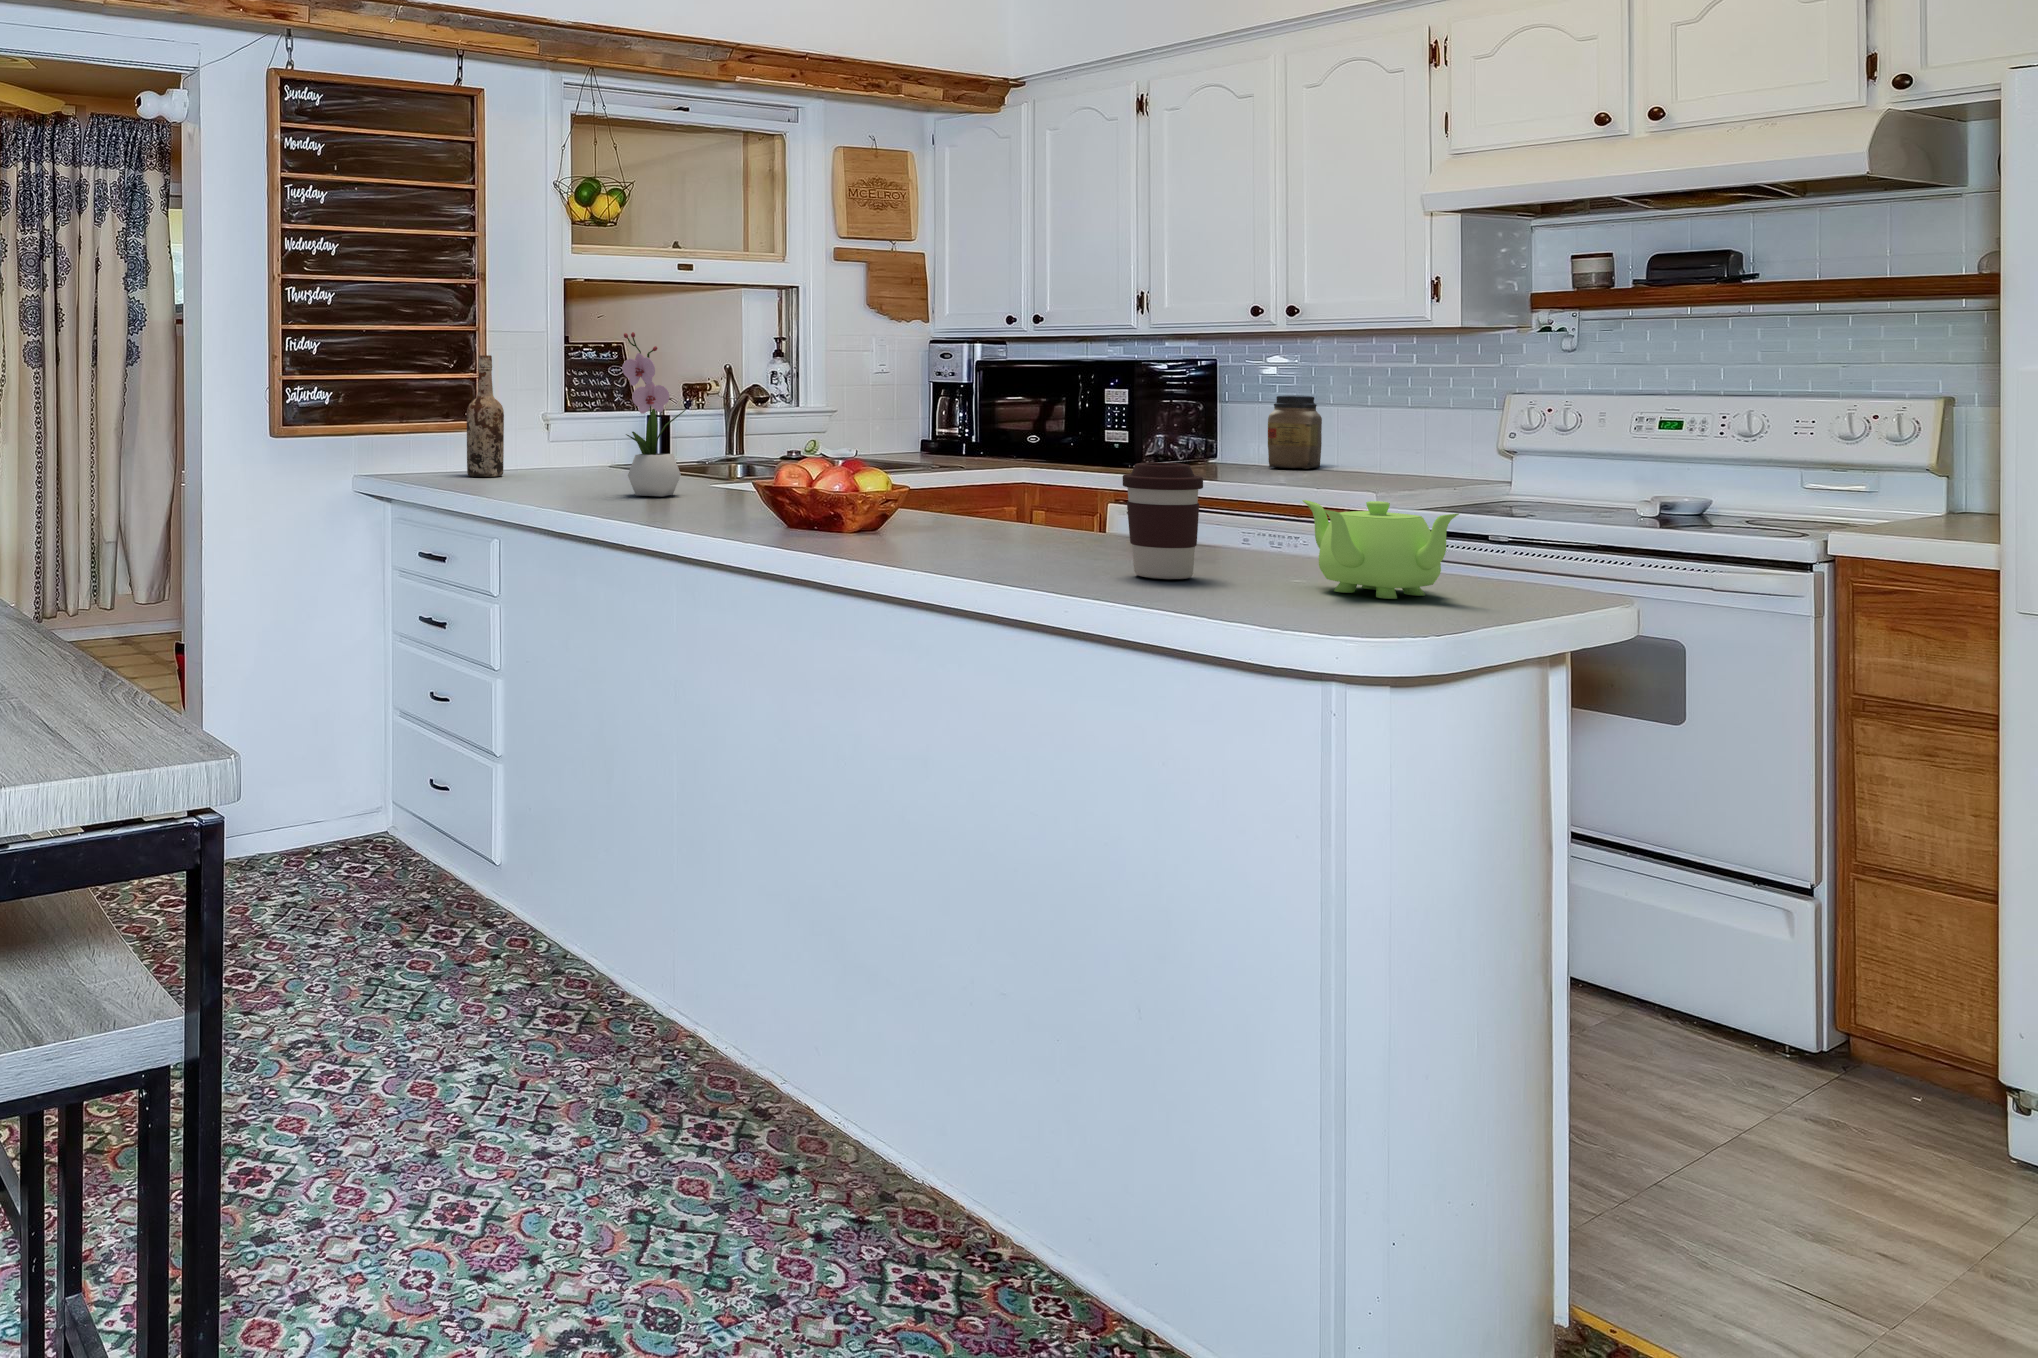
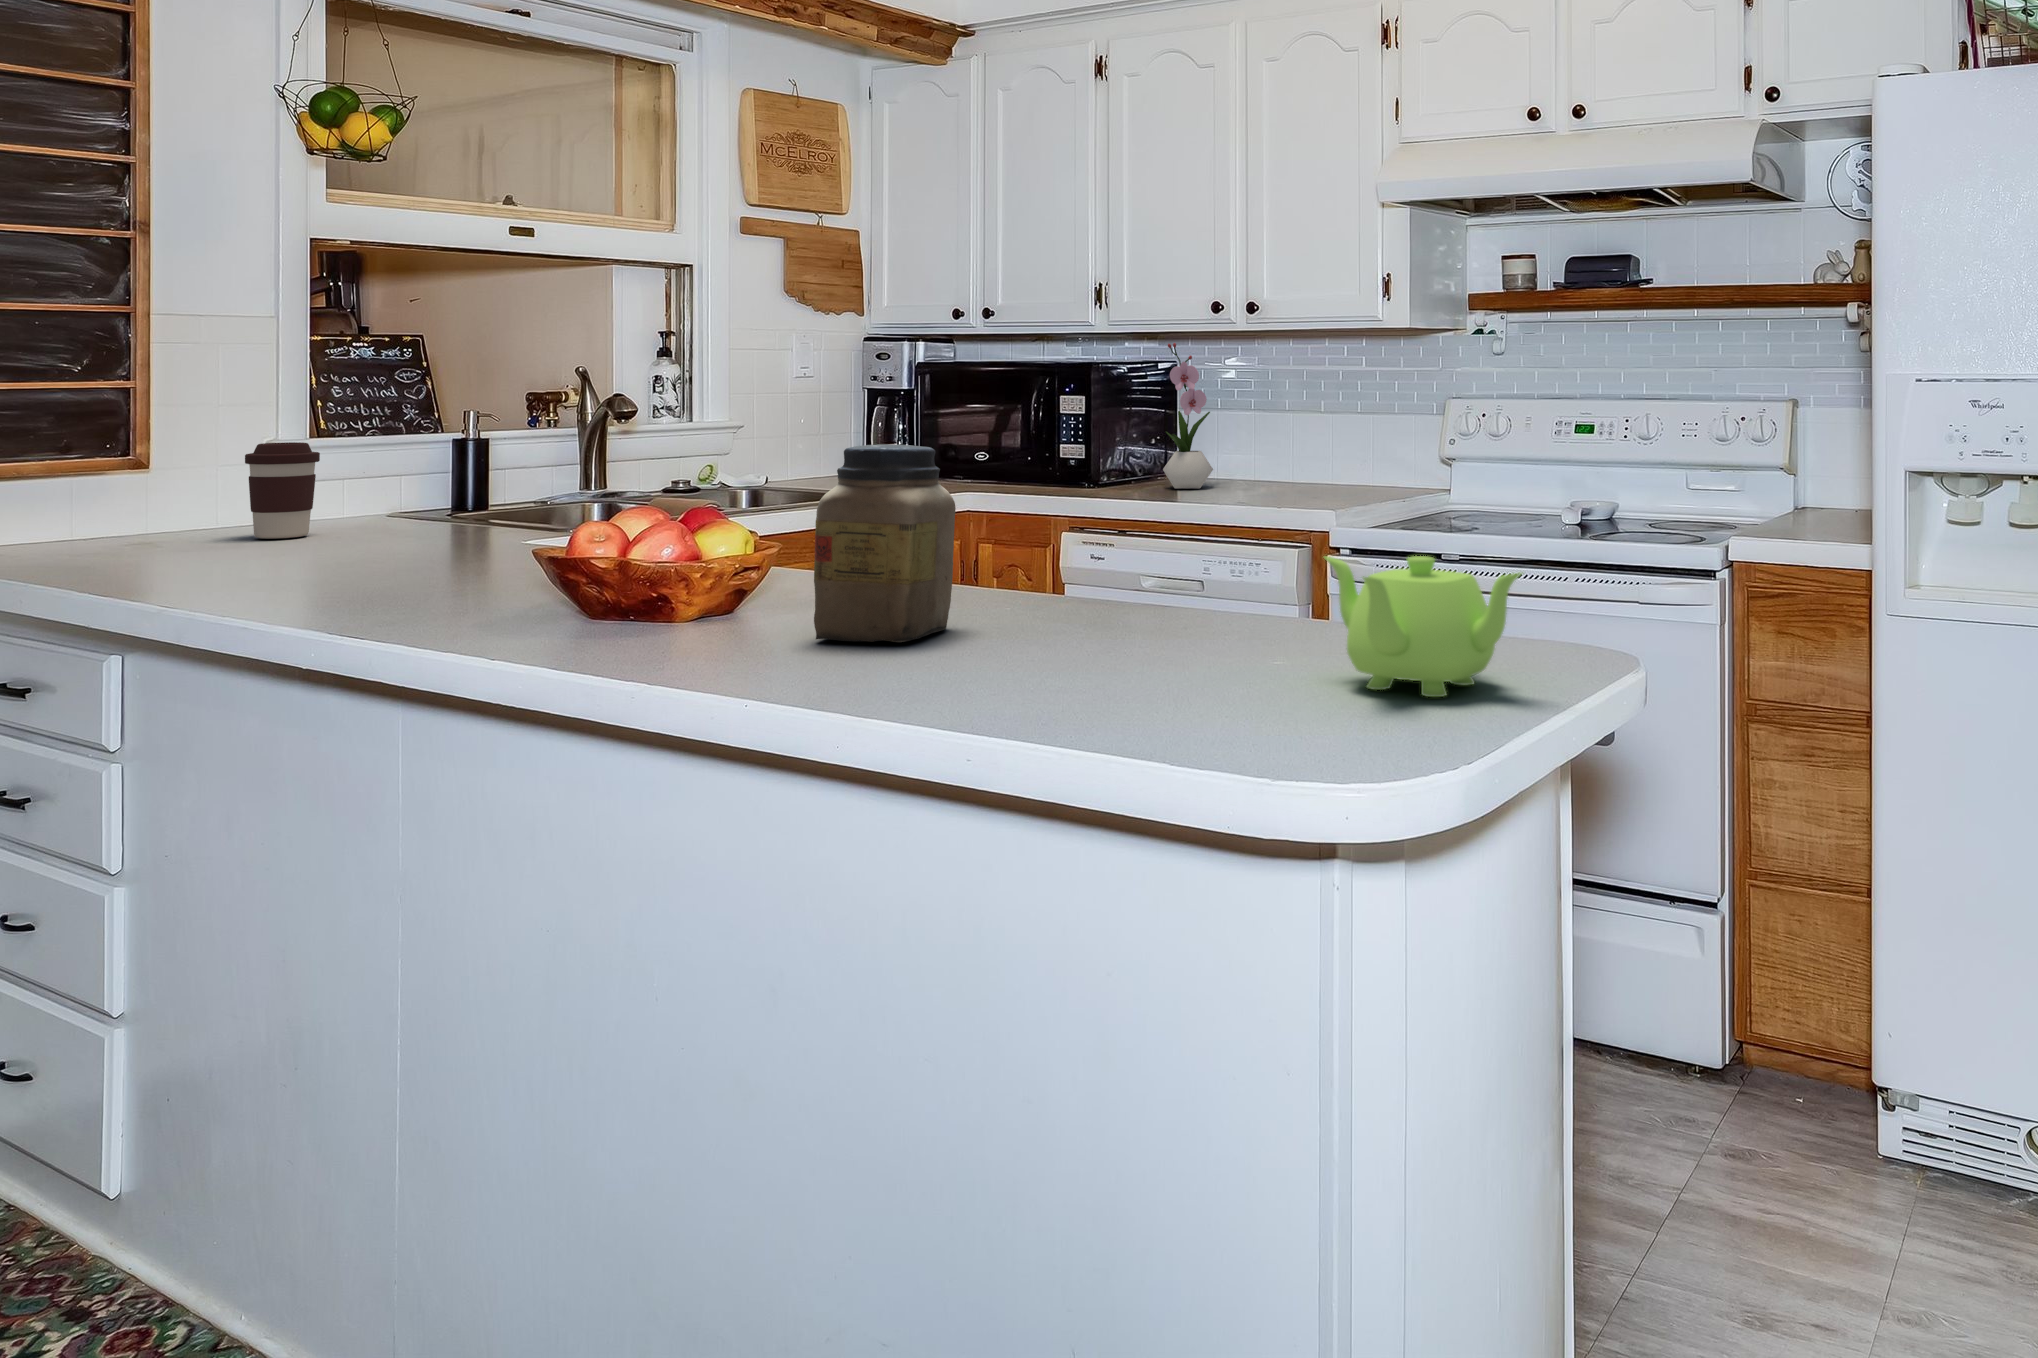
flower arrangement: present [622,332,685,496] -> present [1163,343,1213,488]
wine bottle: present [467,355,504,477] -> none [97,348,172,541]
jar: present [1268,395,1322,468] -> present [814,444,956,642]
coffee cup: present [1123,463,1203,579] -> present [245,442,320,539]

